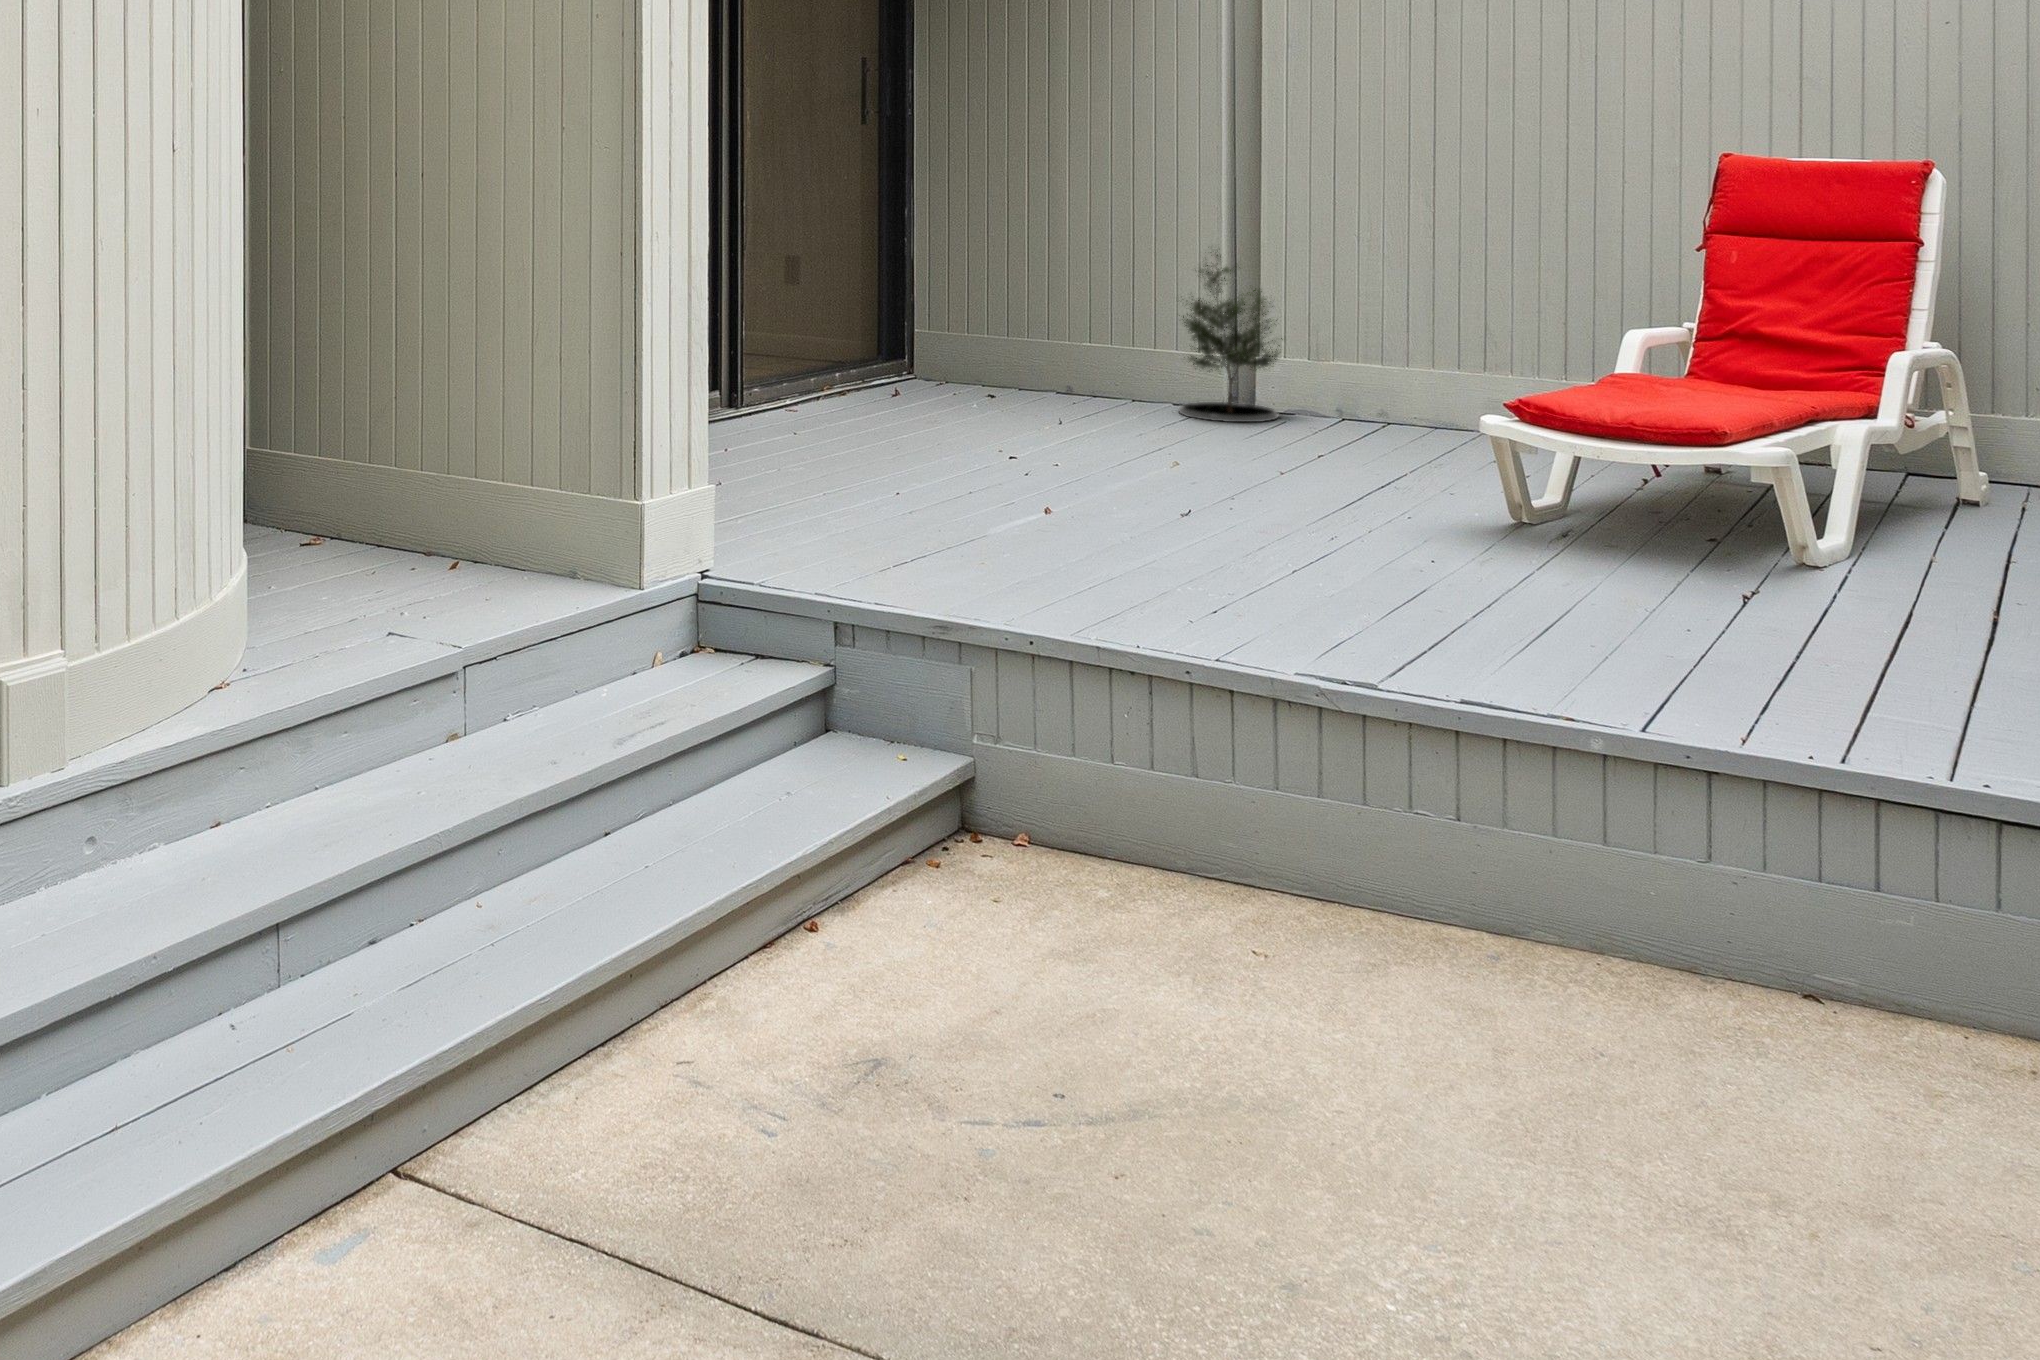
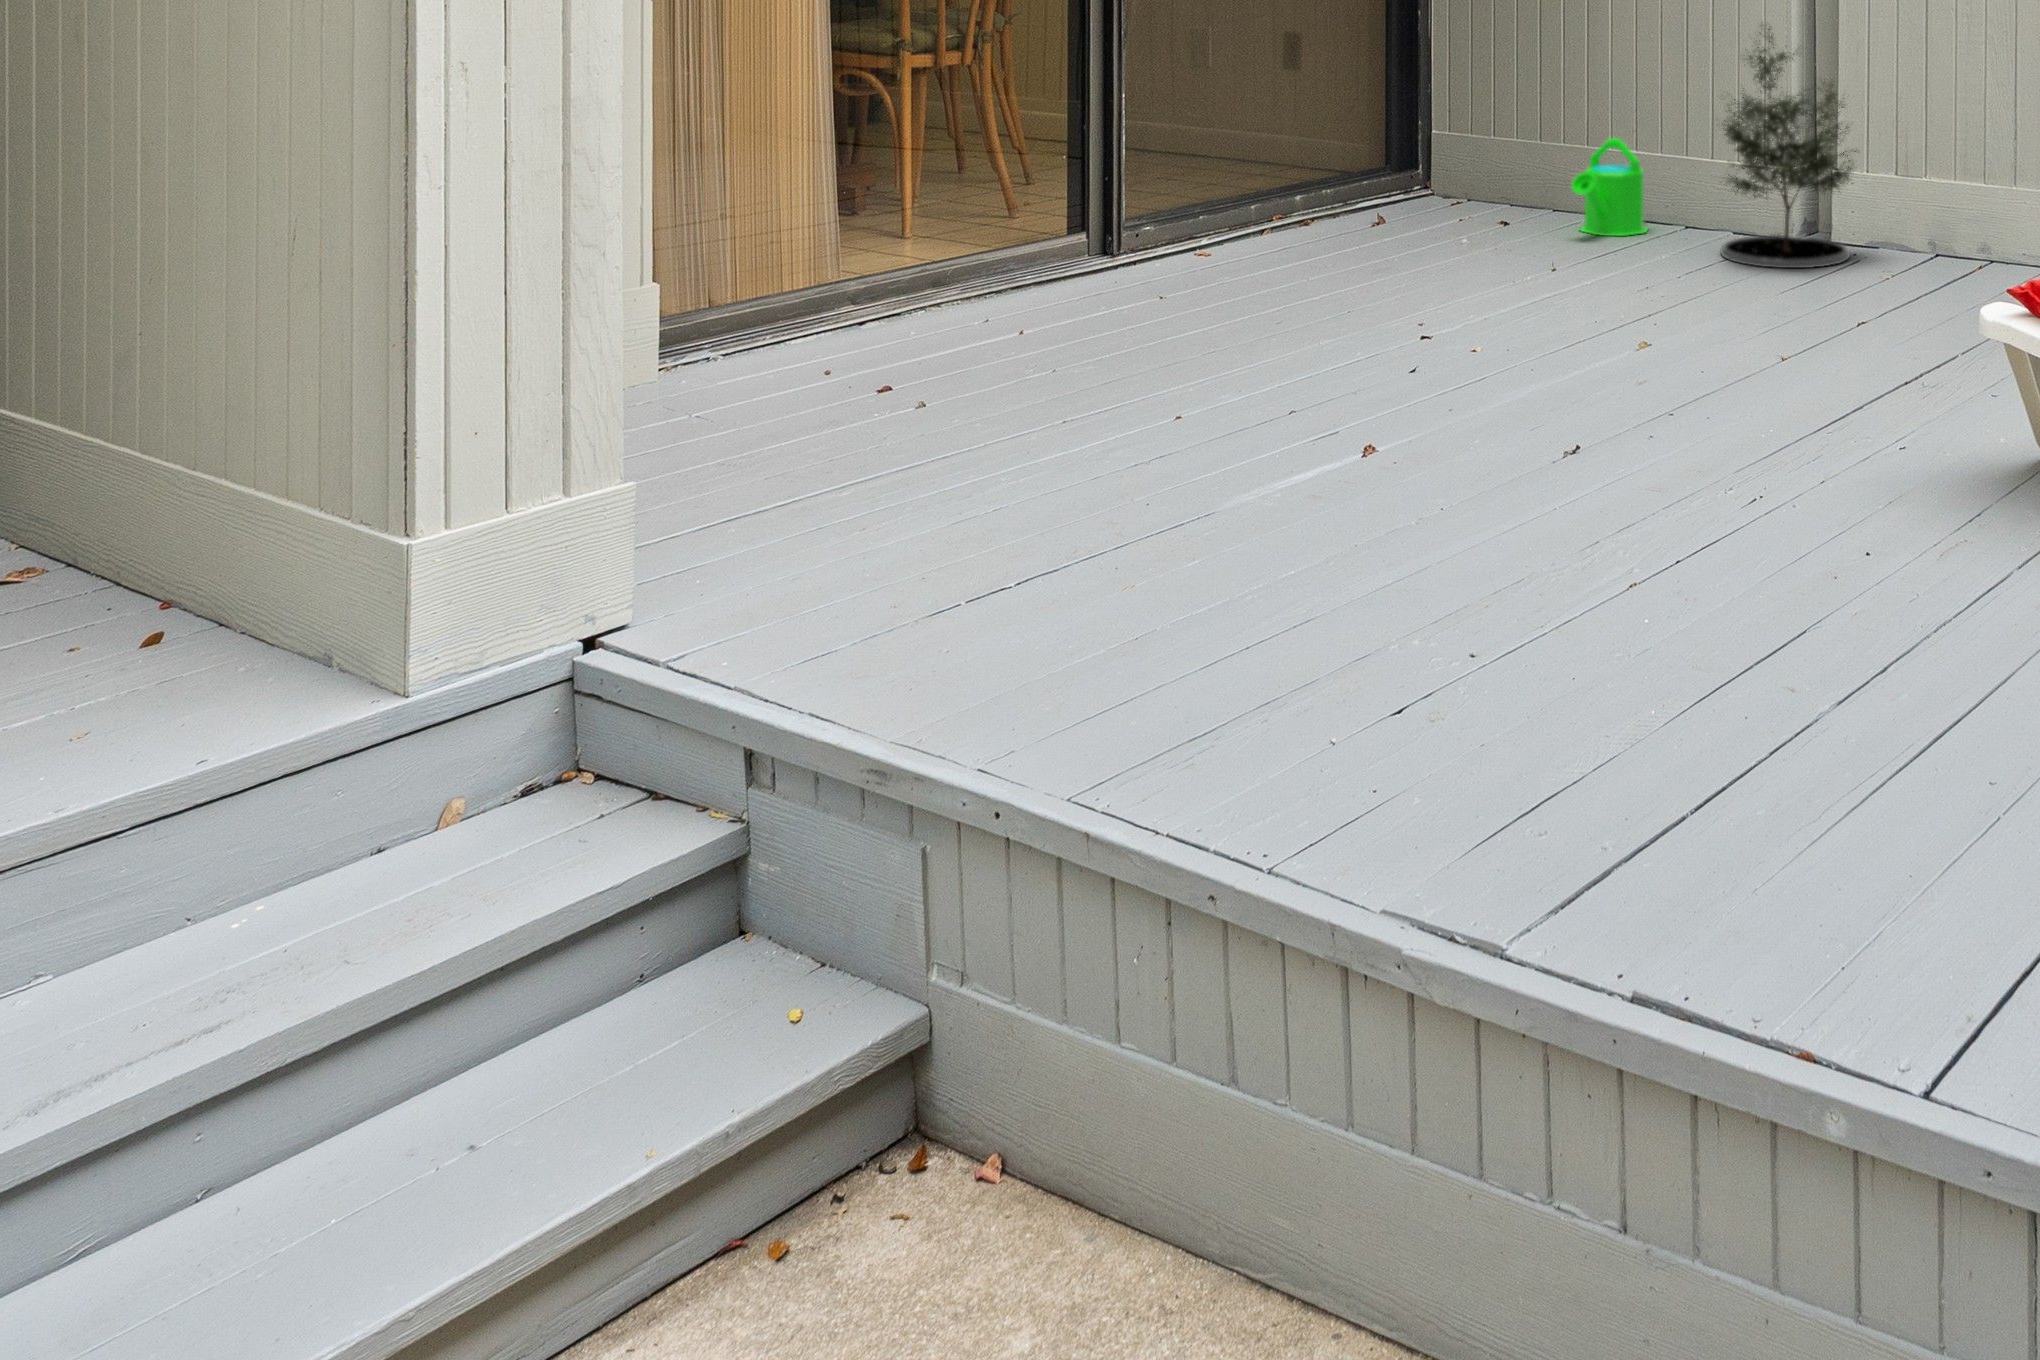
watering can: none [1058,331,1111,402] -> present [1572,138,1648,236]

